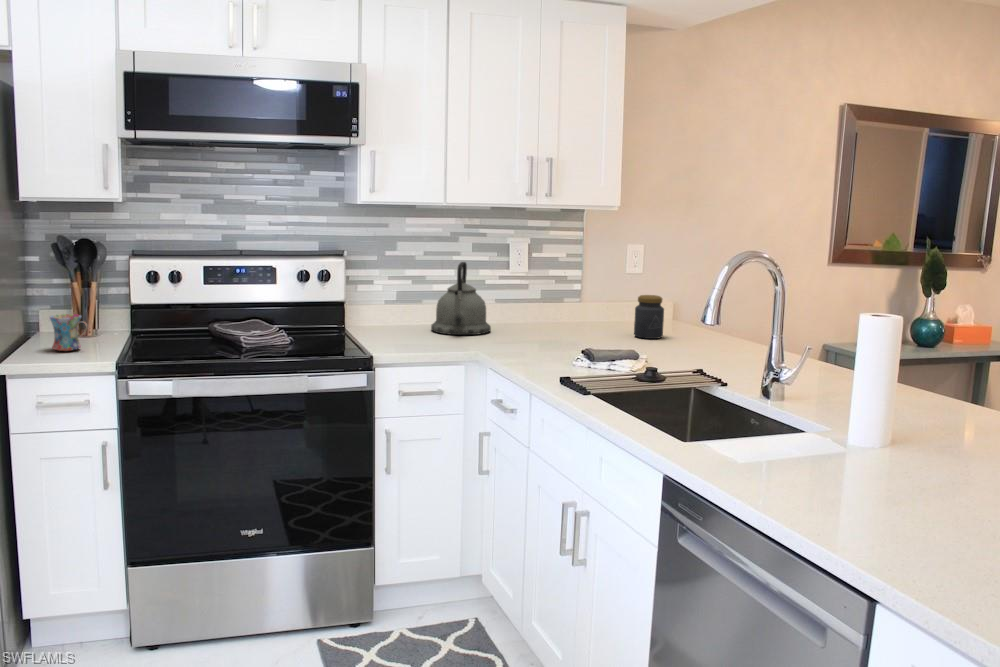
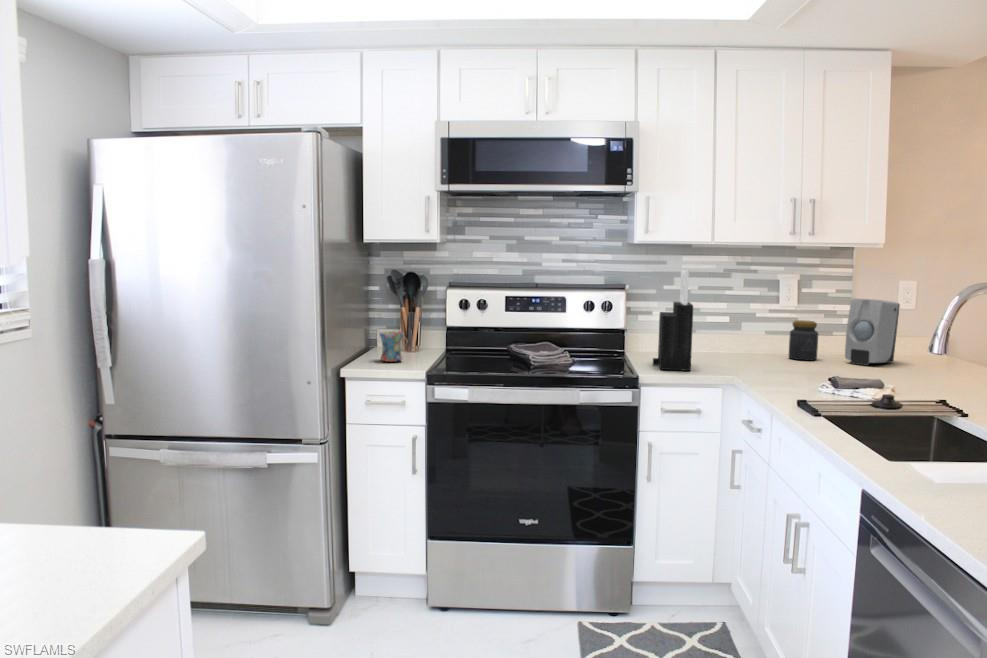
knife block: none [376,238,416,347] -> present [653,270,693,371]
kettle: present [431,262,491,335] -> none [704,295,762,362]
soap dispenser: none [572,264,623,333] -> present [845,299,900,365]
jar: present [634,295,664,339] -> present [789,320,818,360]

